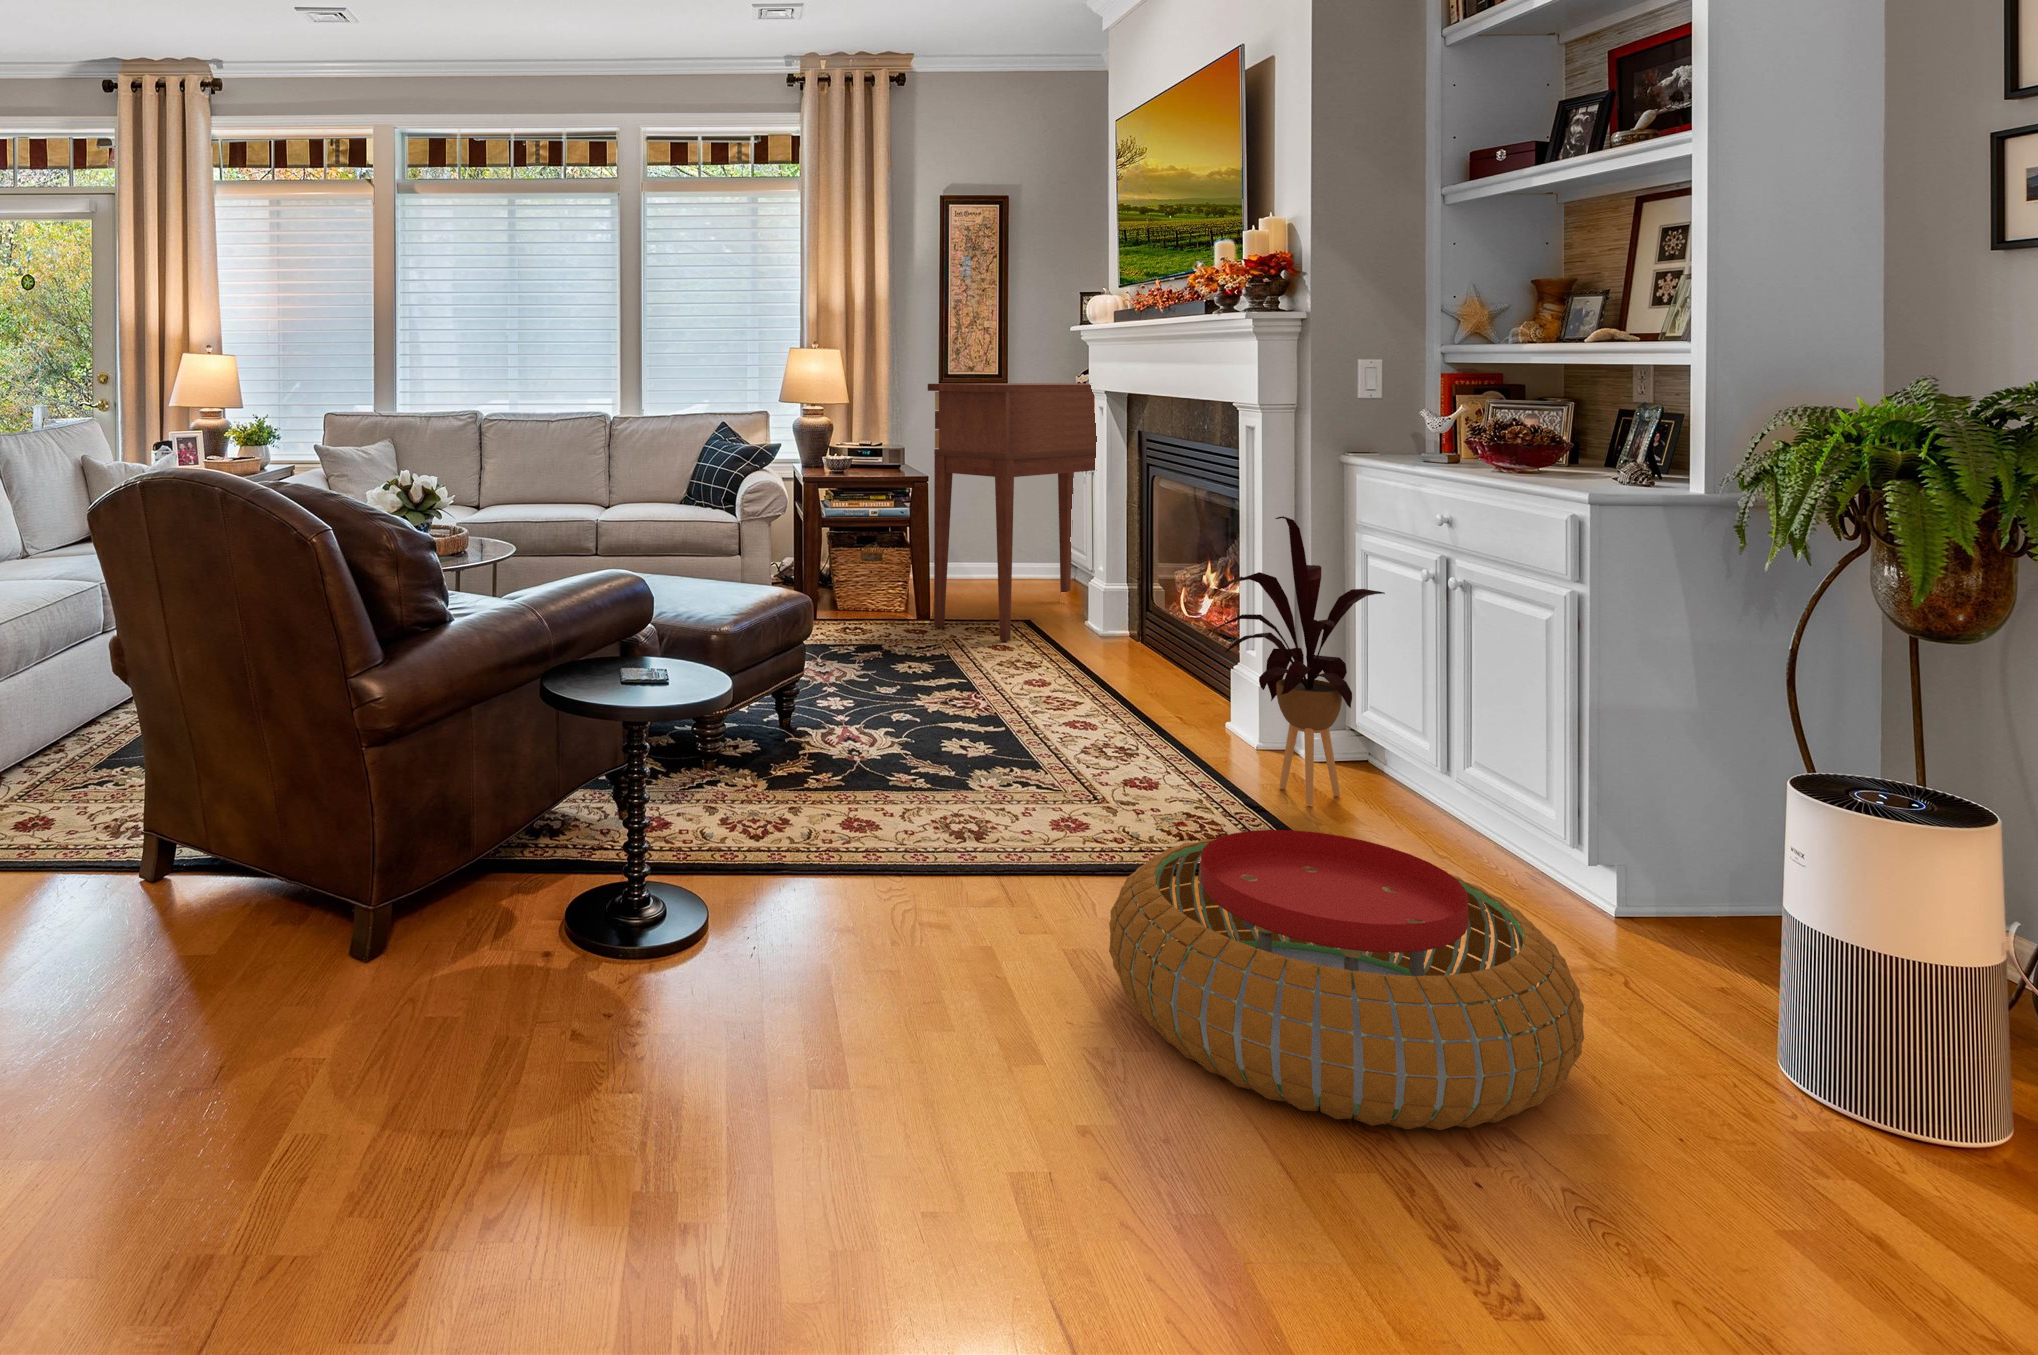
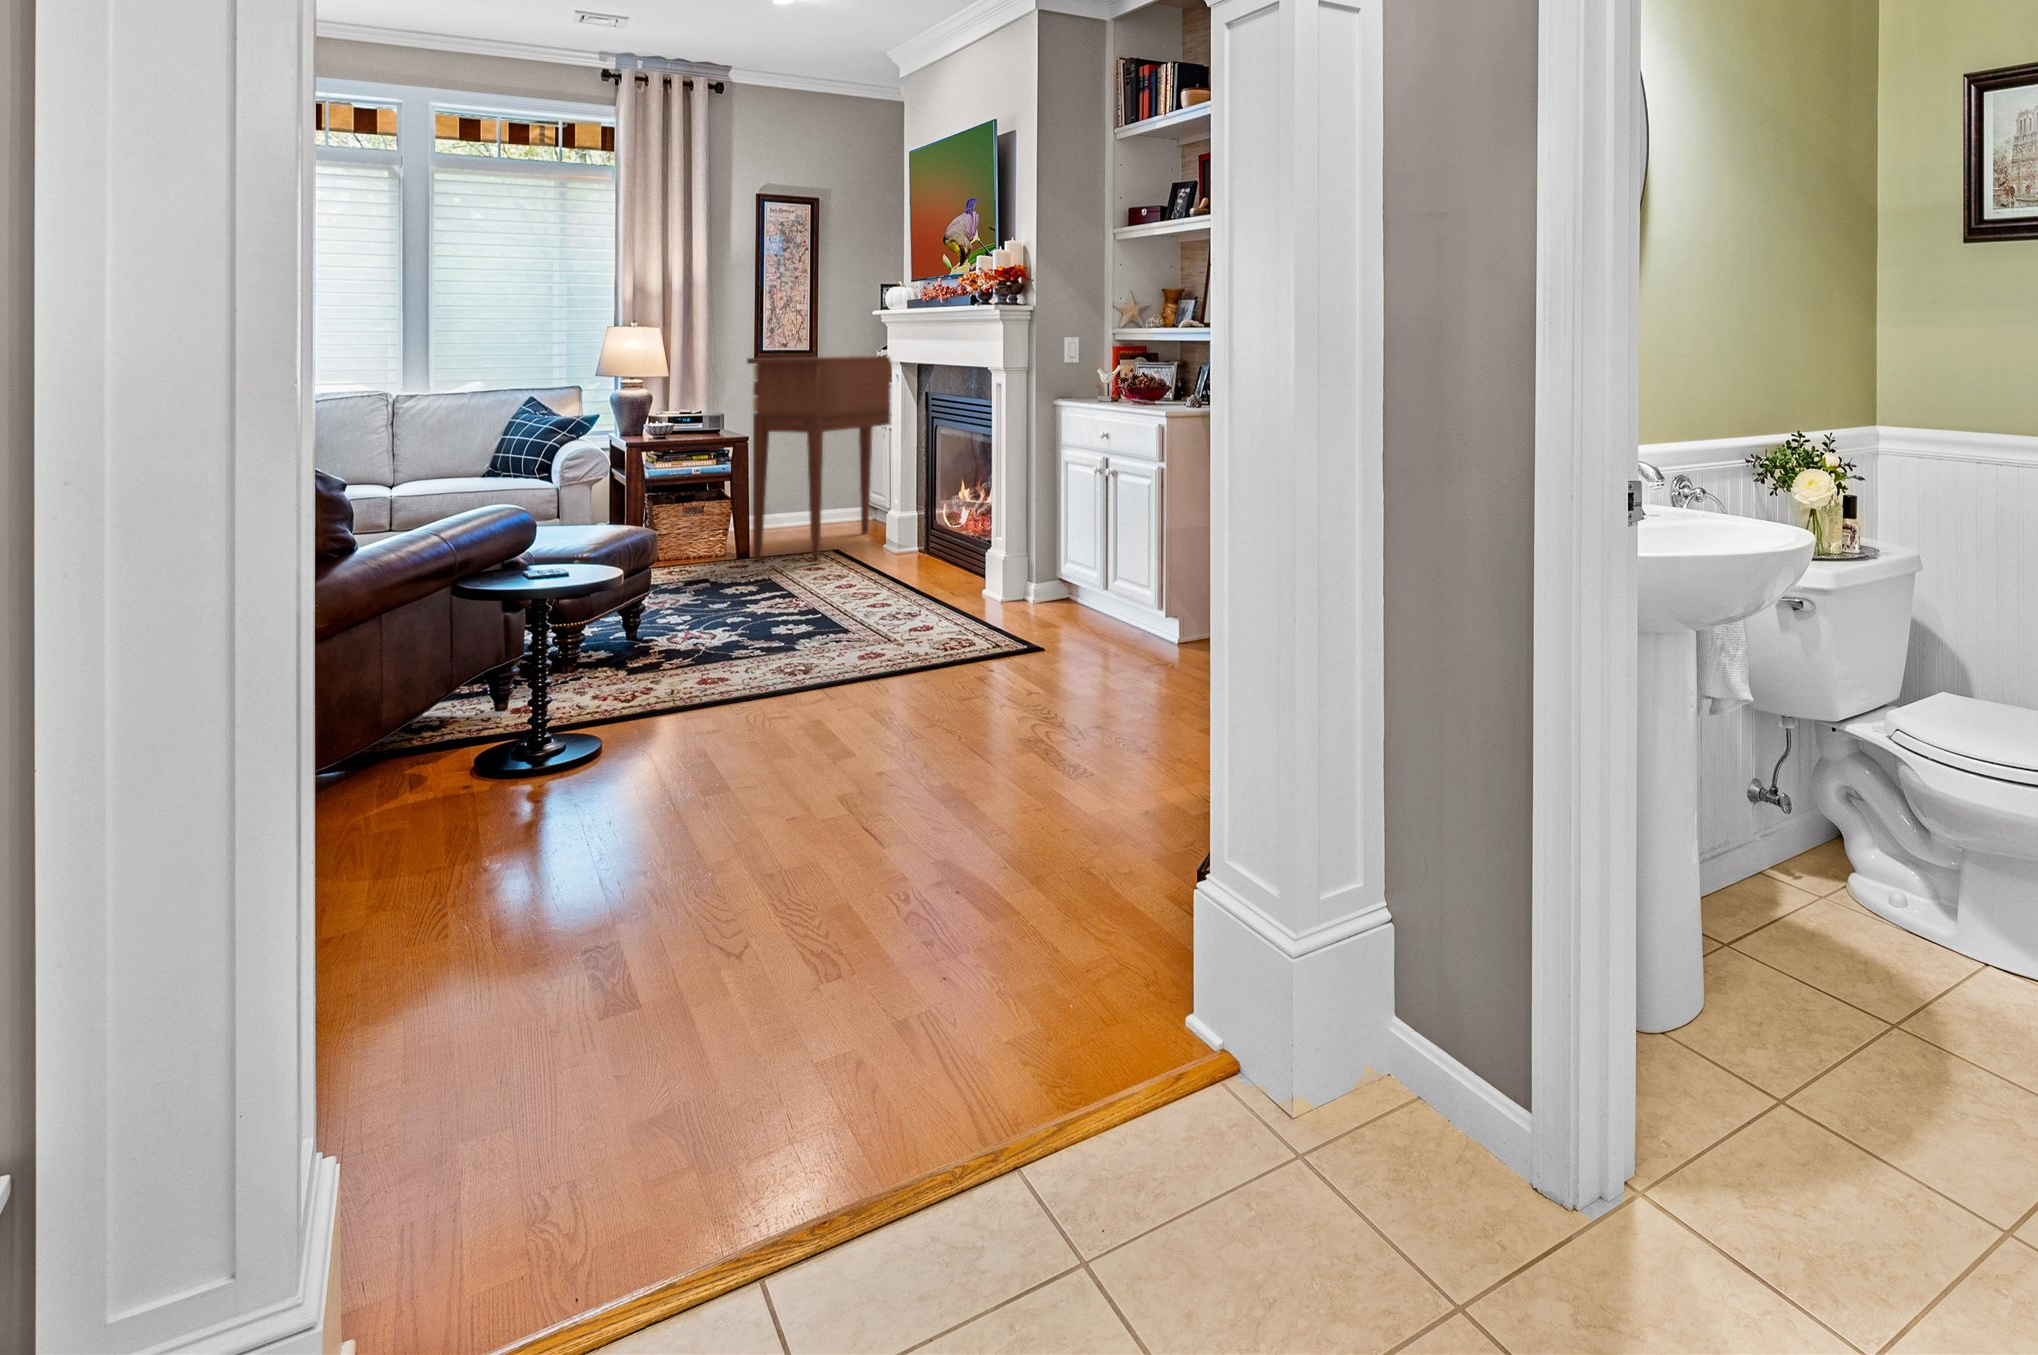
house plant: present [1207,516,1385,805] -> none [964,441,1078,626]
pouf: present [1109,830,1584,1130] -> none [895,615,1140,745]

